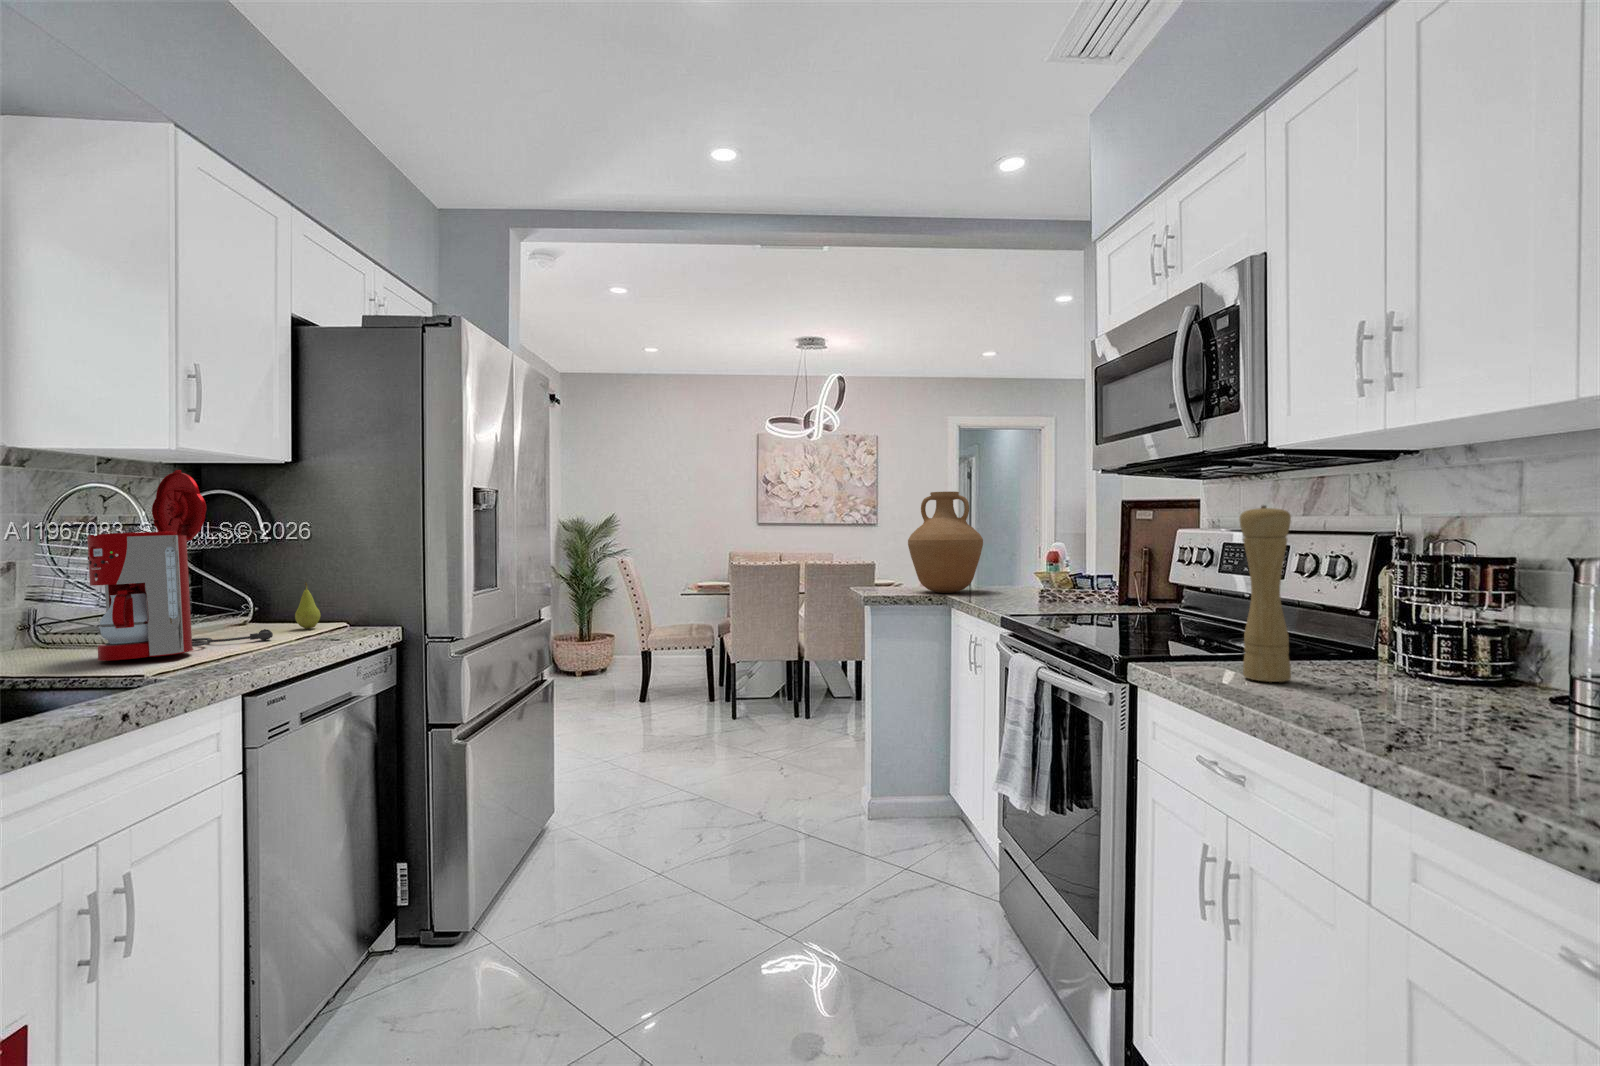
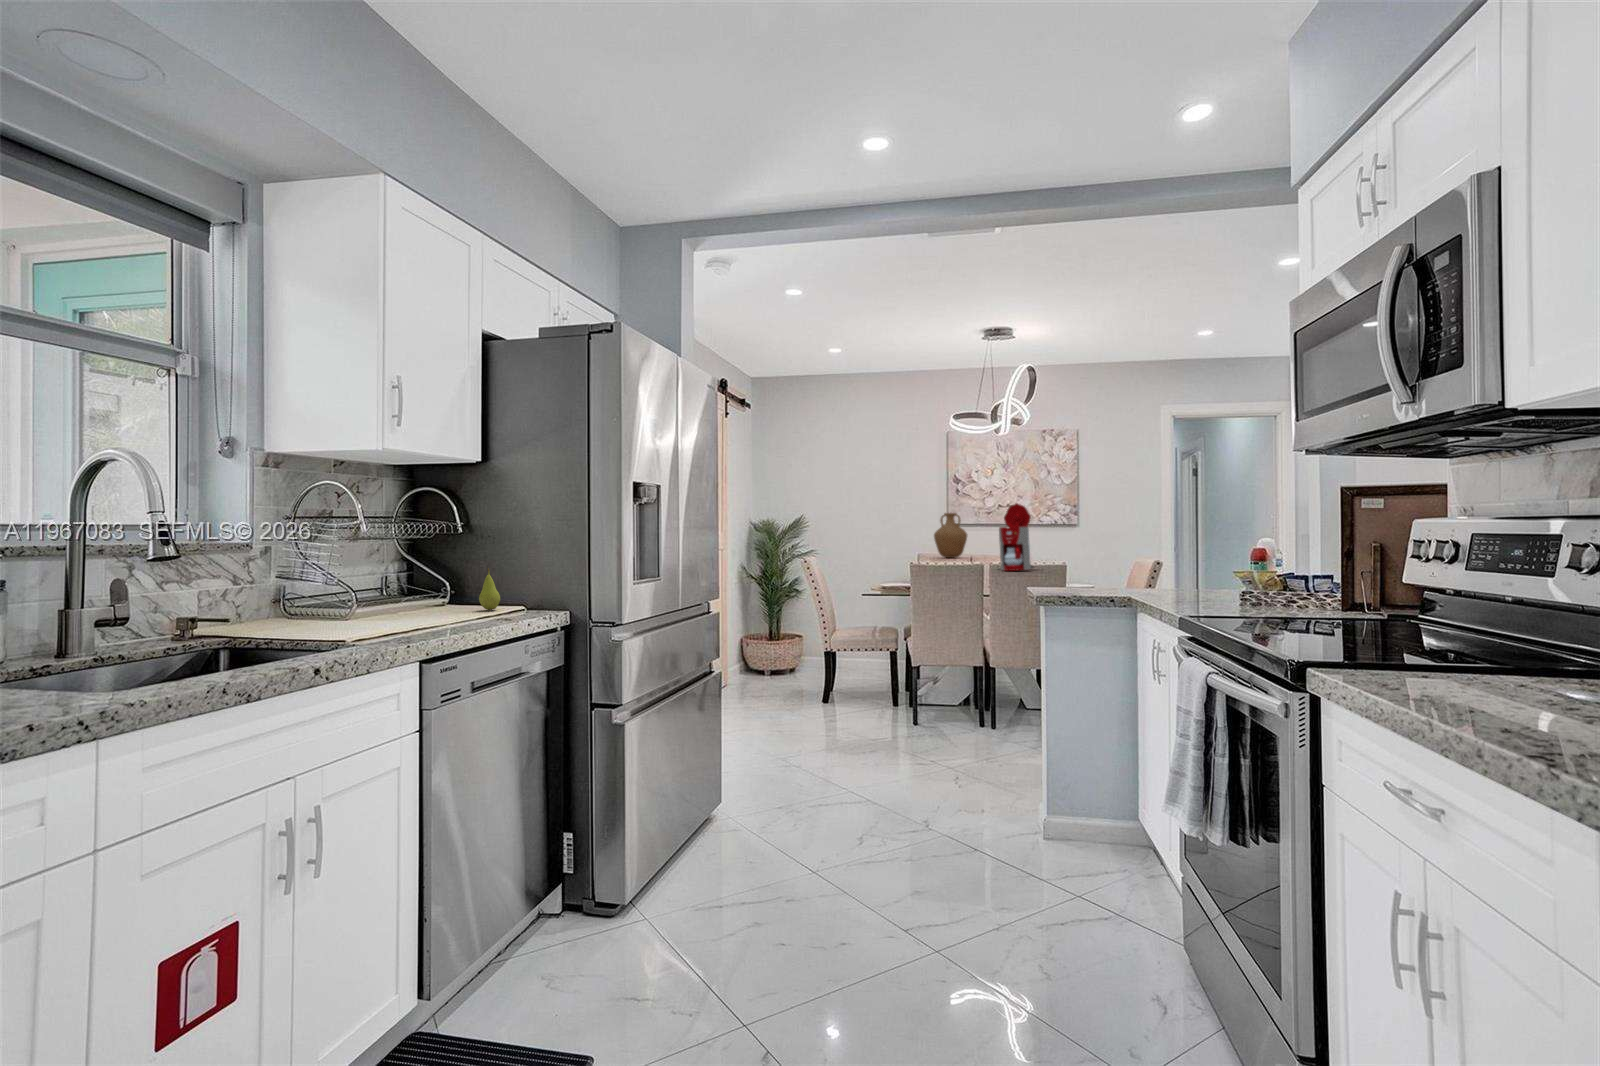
coffee maker: present [87,470,273,661] -> present [999,503,1033,571]
vase: present [908,492,983,593] -> present [934,513,967,558]
pepper mill: present [1240,505,1291,682] -> none [1446,475,1519,694]

